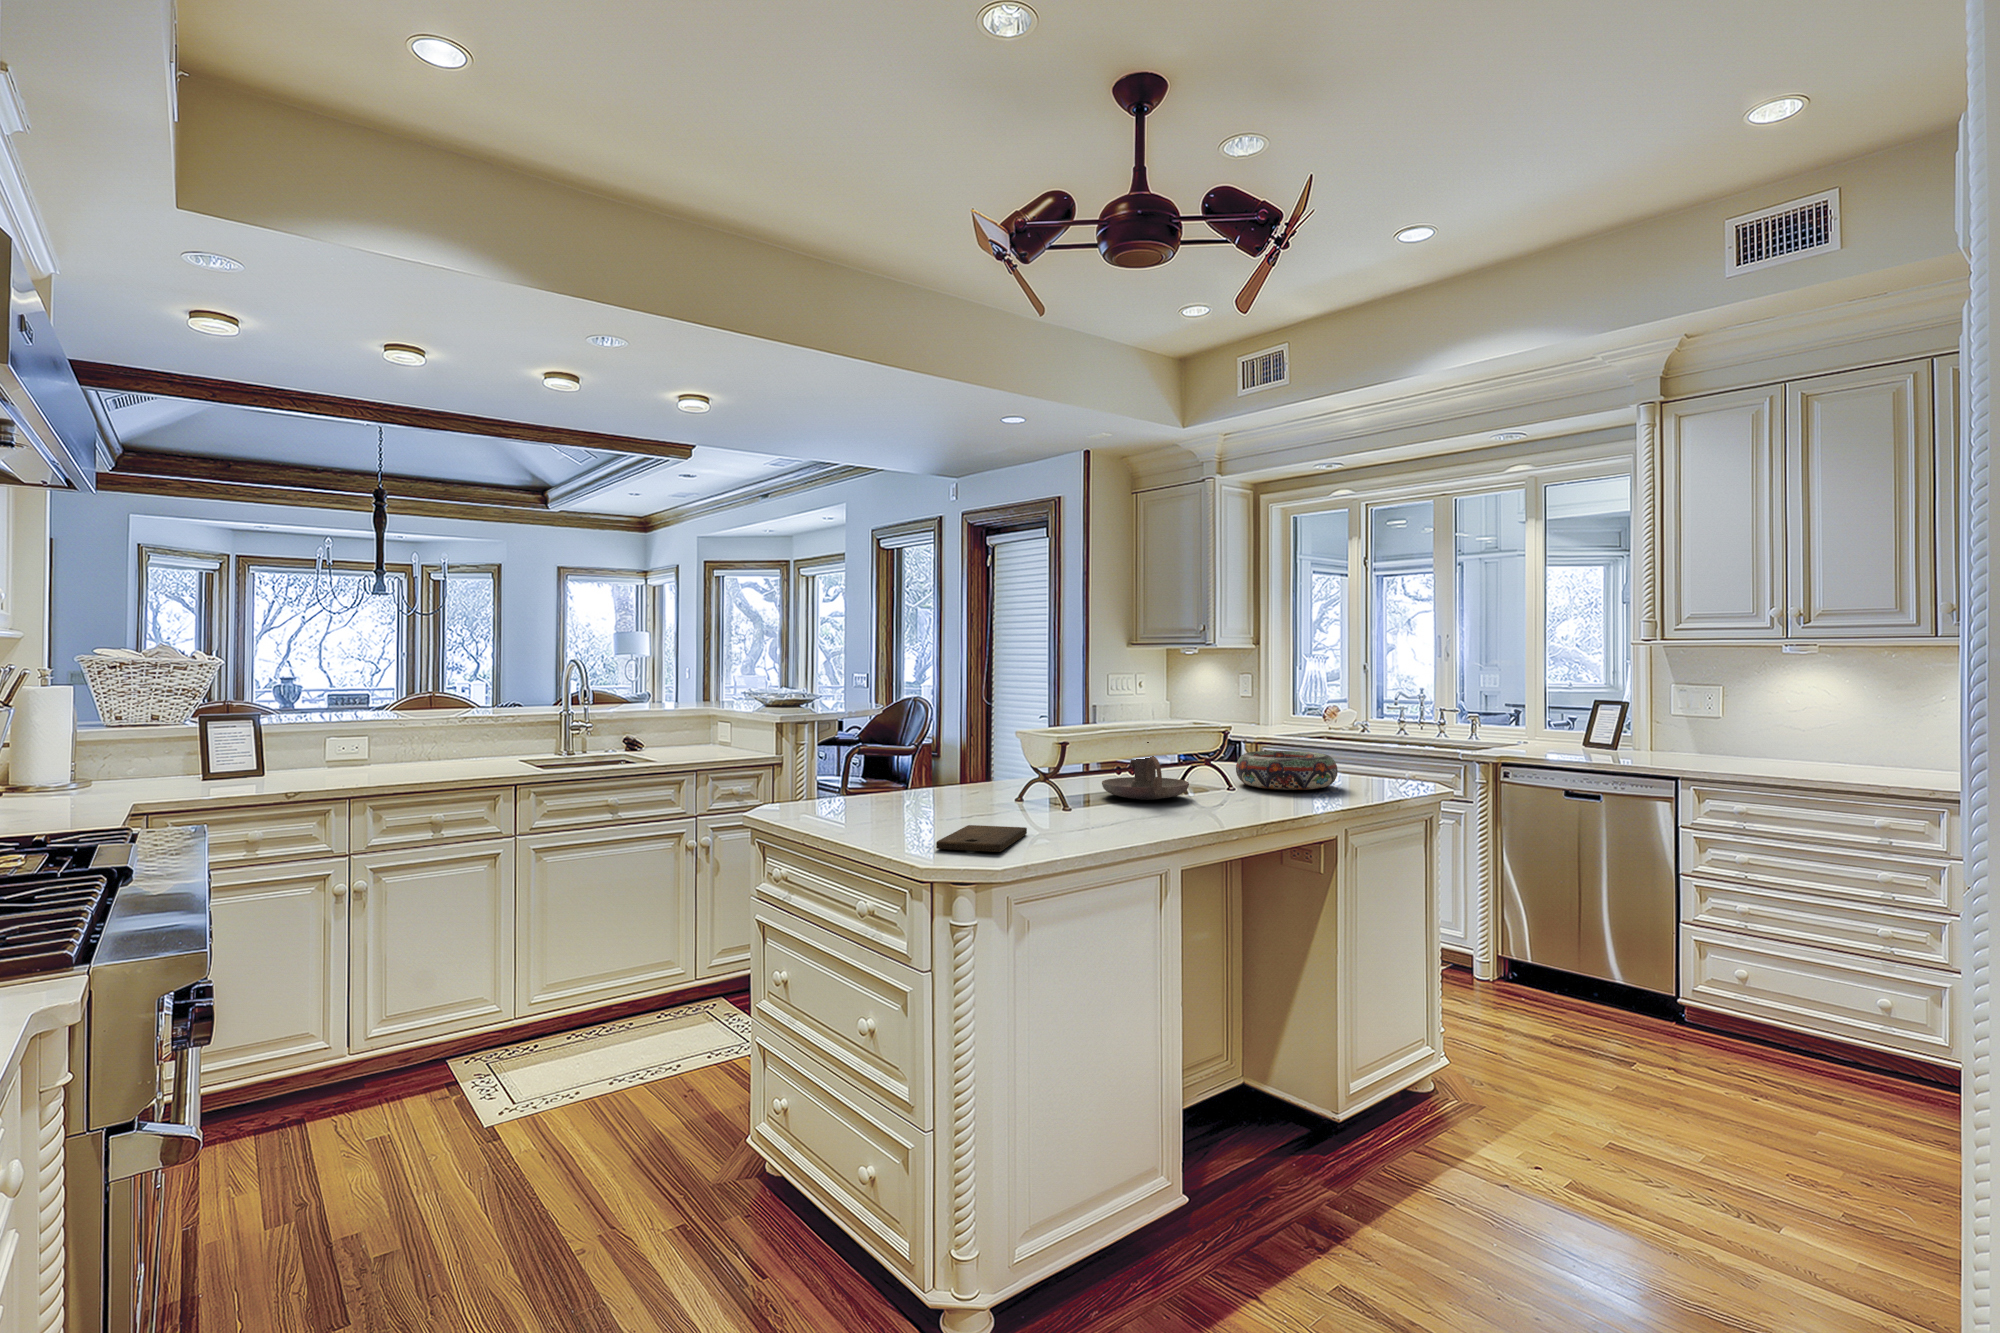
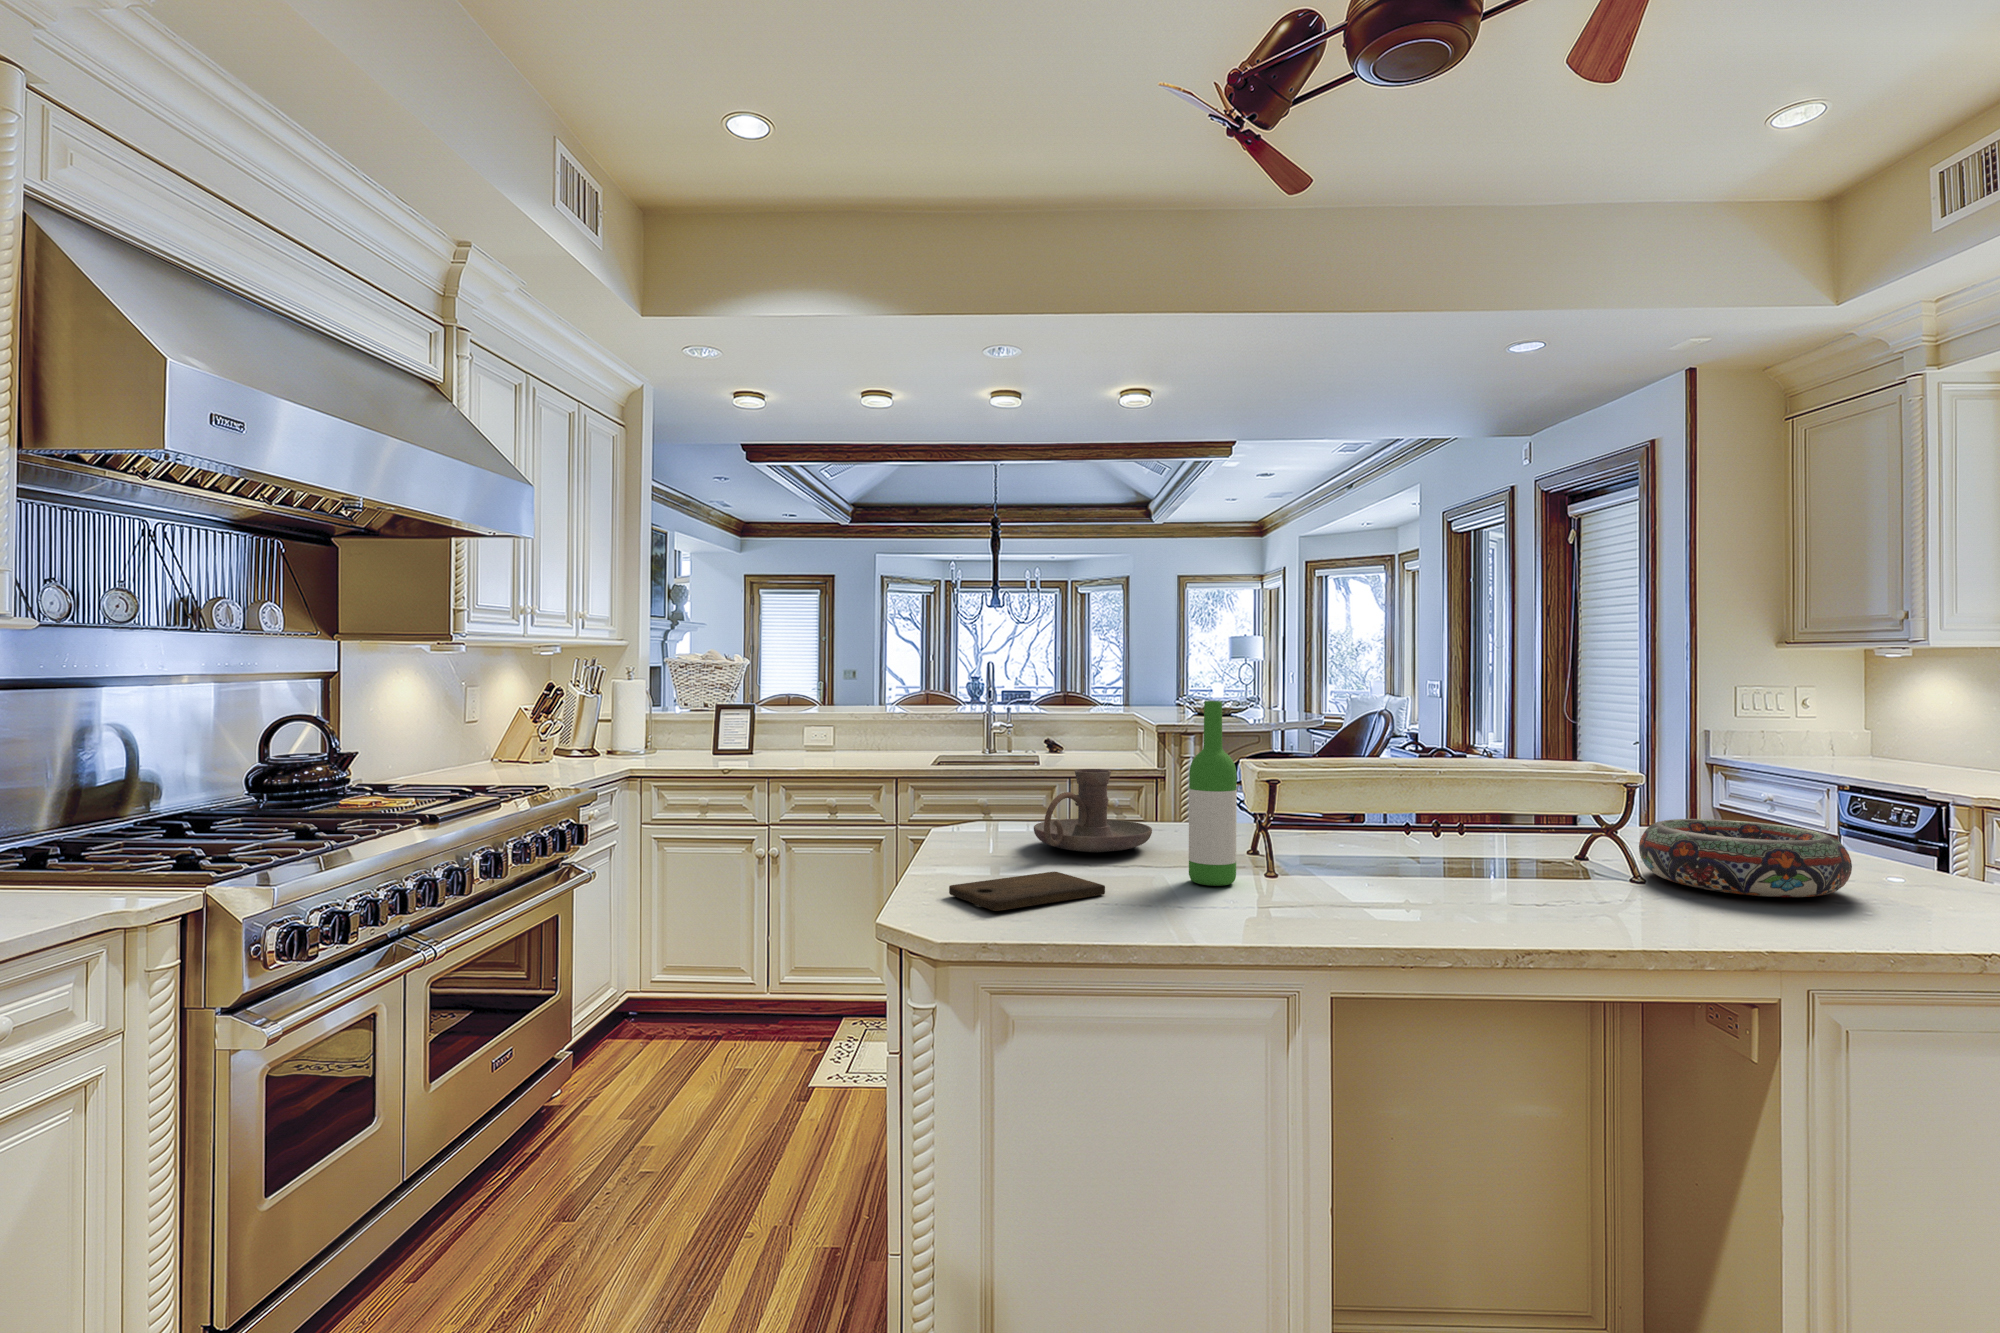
wine bottle: none [1047,690,1080,821] -> present [1189,701,1237,886]
candle holder: present [1102,742,1189,800] -> present [1034,769,1152,852]

